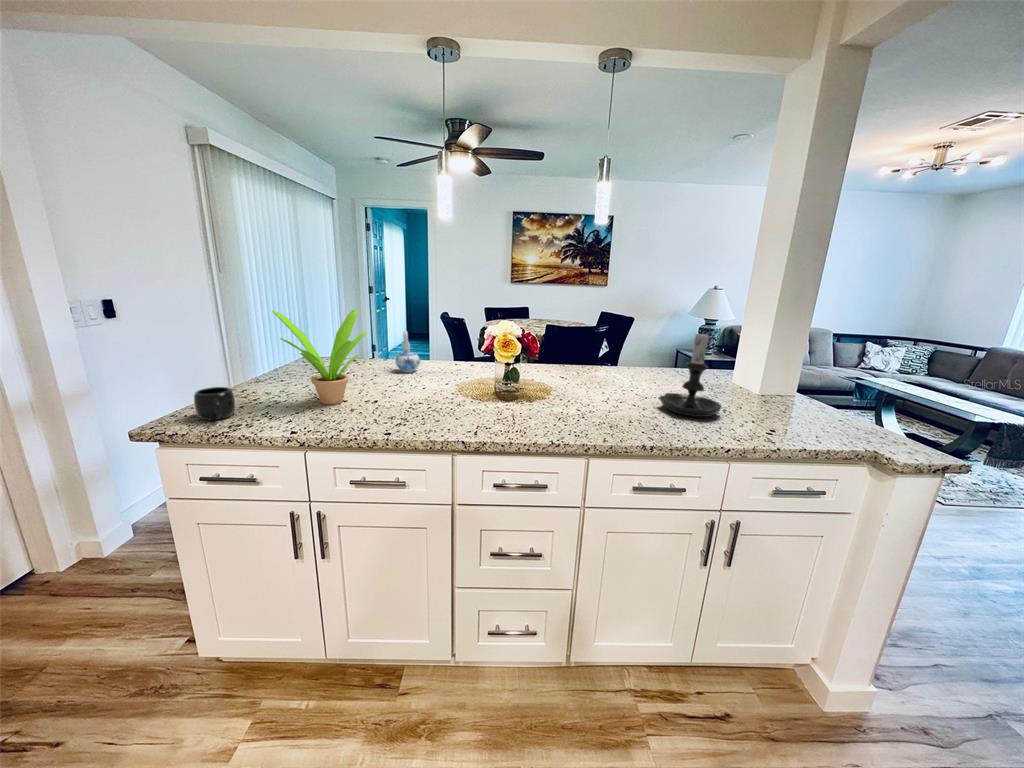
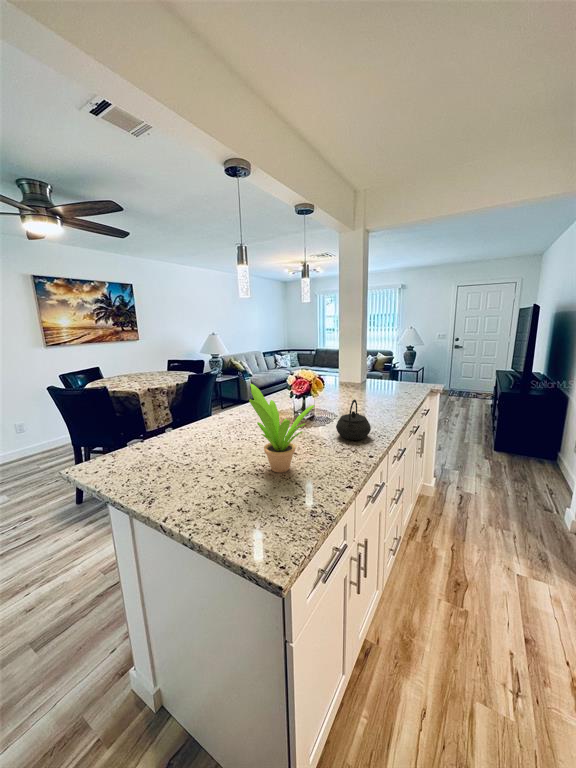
candle holder: present [658,329,721,417] -> none [356,356,388,400]
ceramic pitcher: present [395,331,420,373] -> none [202,399,225,437]
kettle: none [428,362,493,423] -> present [336,399,371,440]
mug: present [194,387,235,420] -> none [262,488,311,531]

